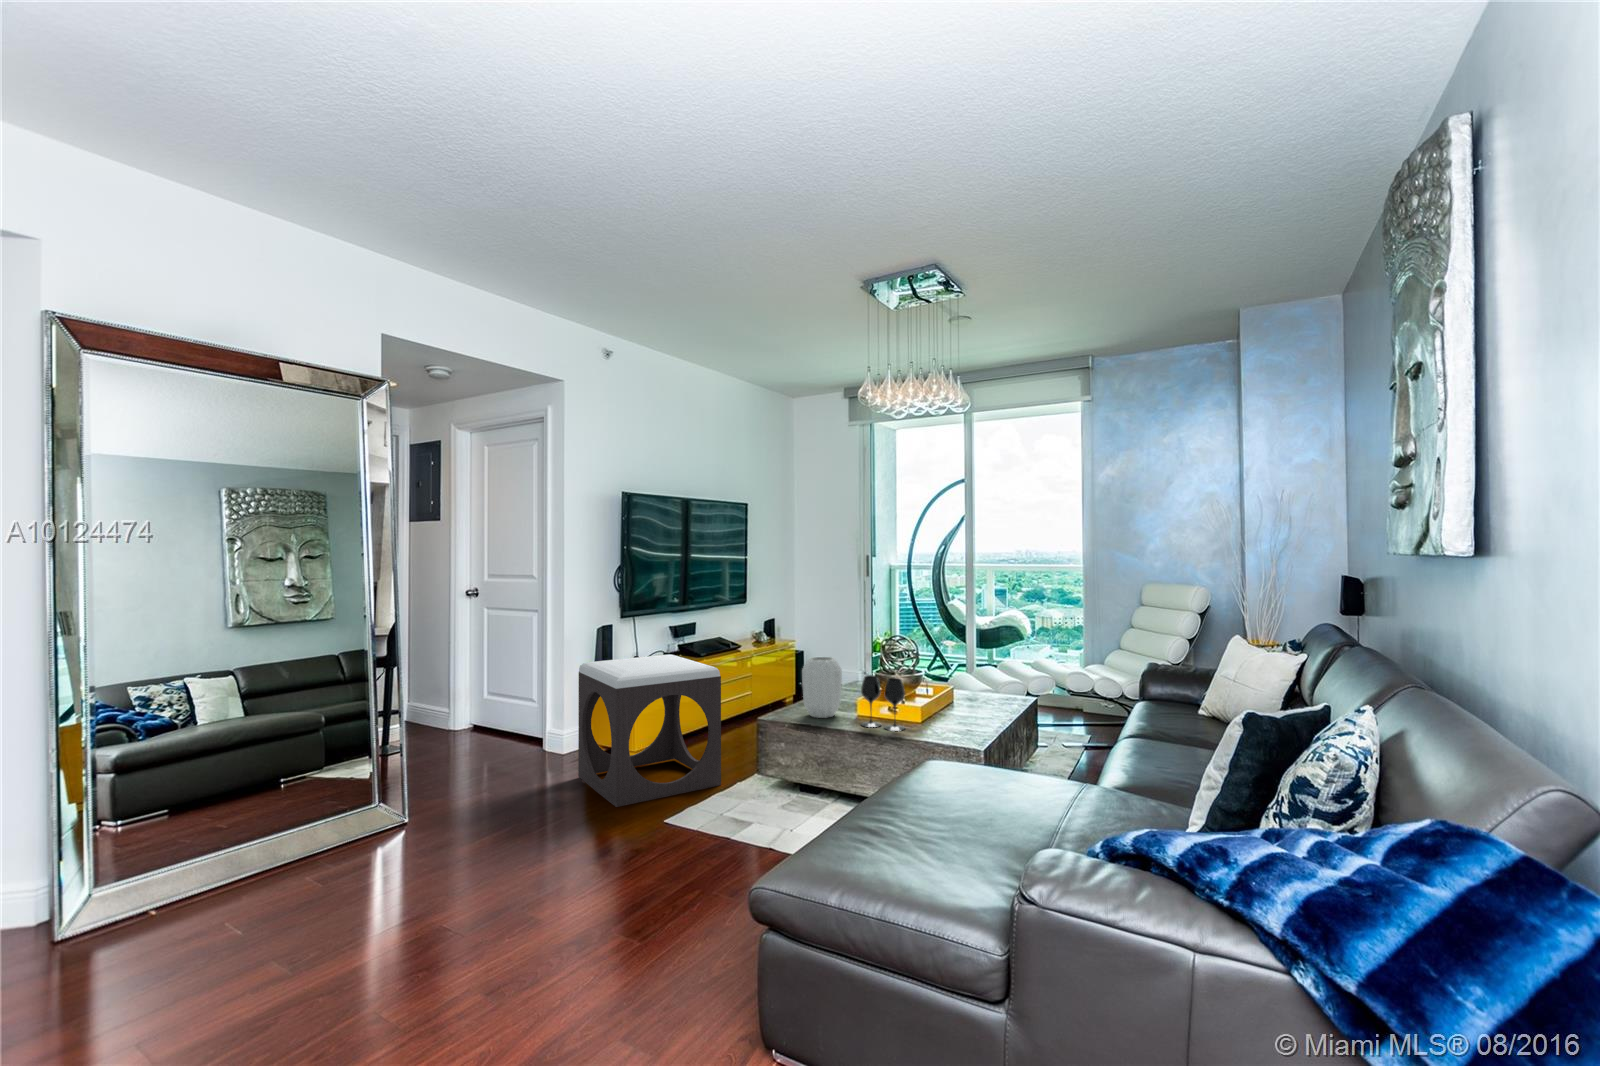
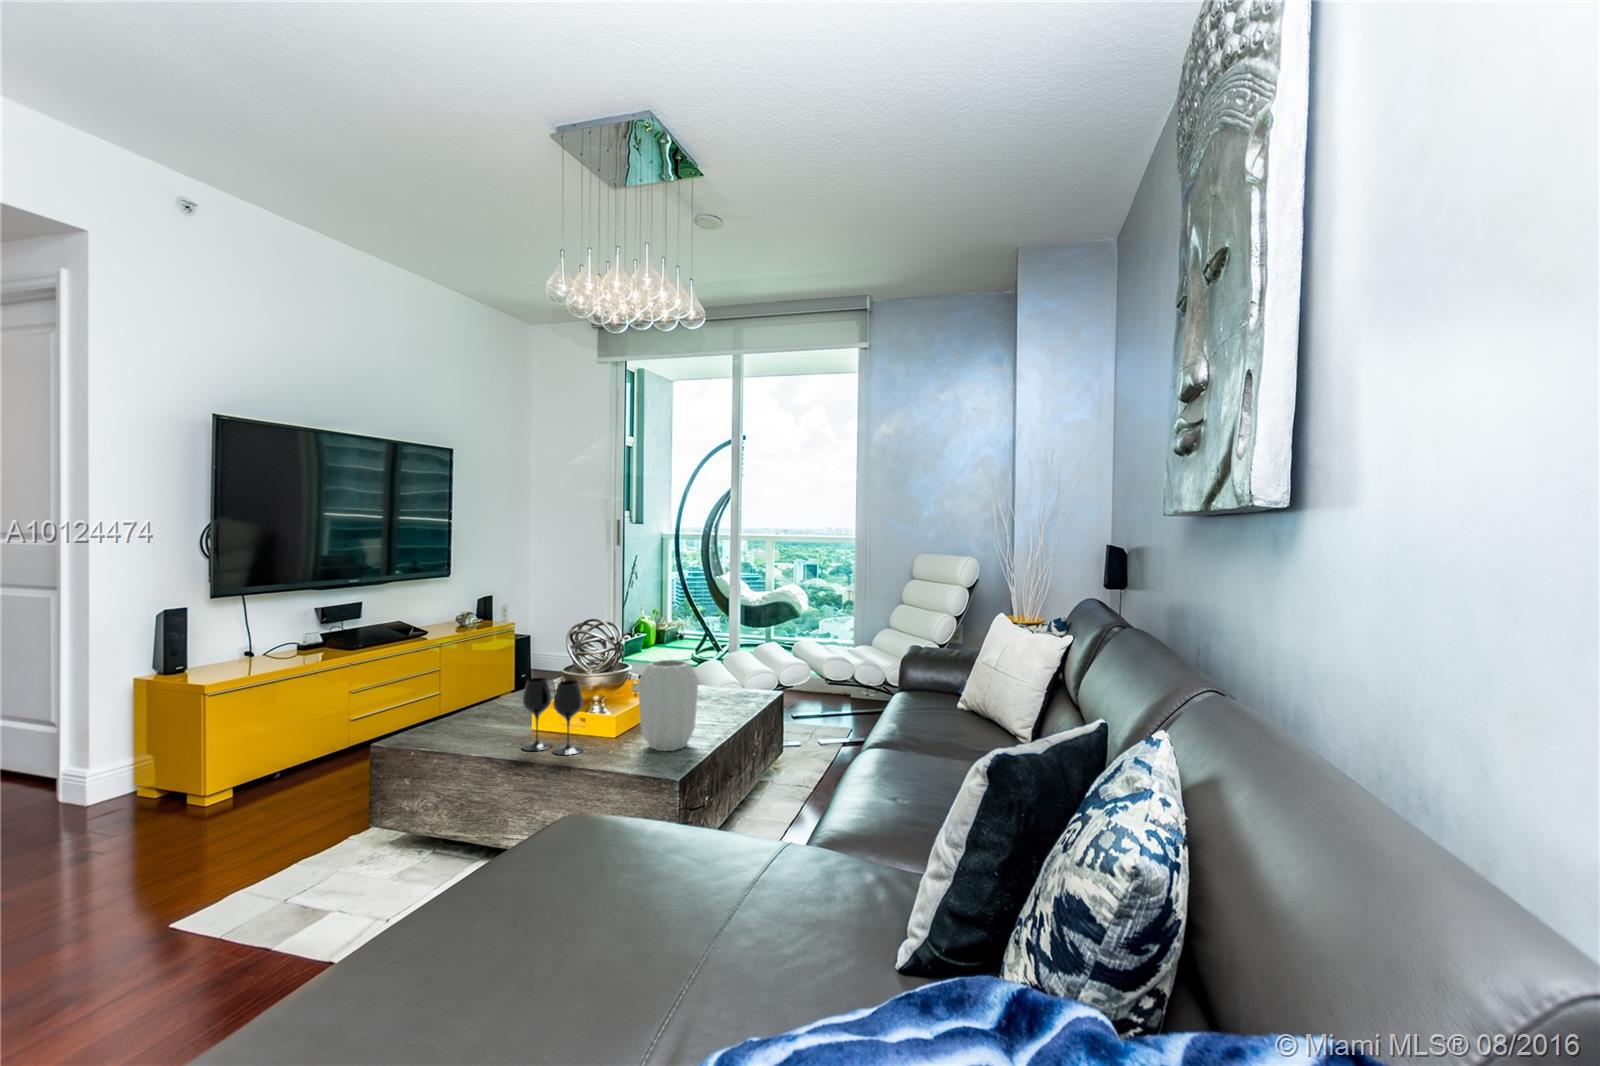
footstool: present [578,654,721,807] -> none [88,652,326,901]
vase: present [802,657,842,718] -> present [638,659,698,751]

